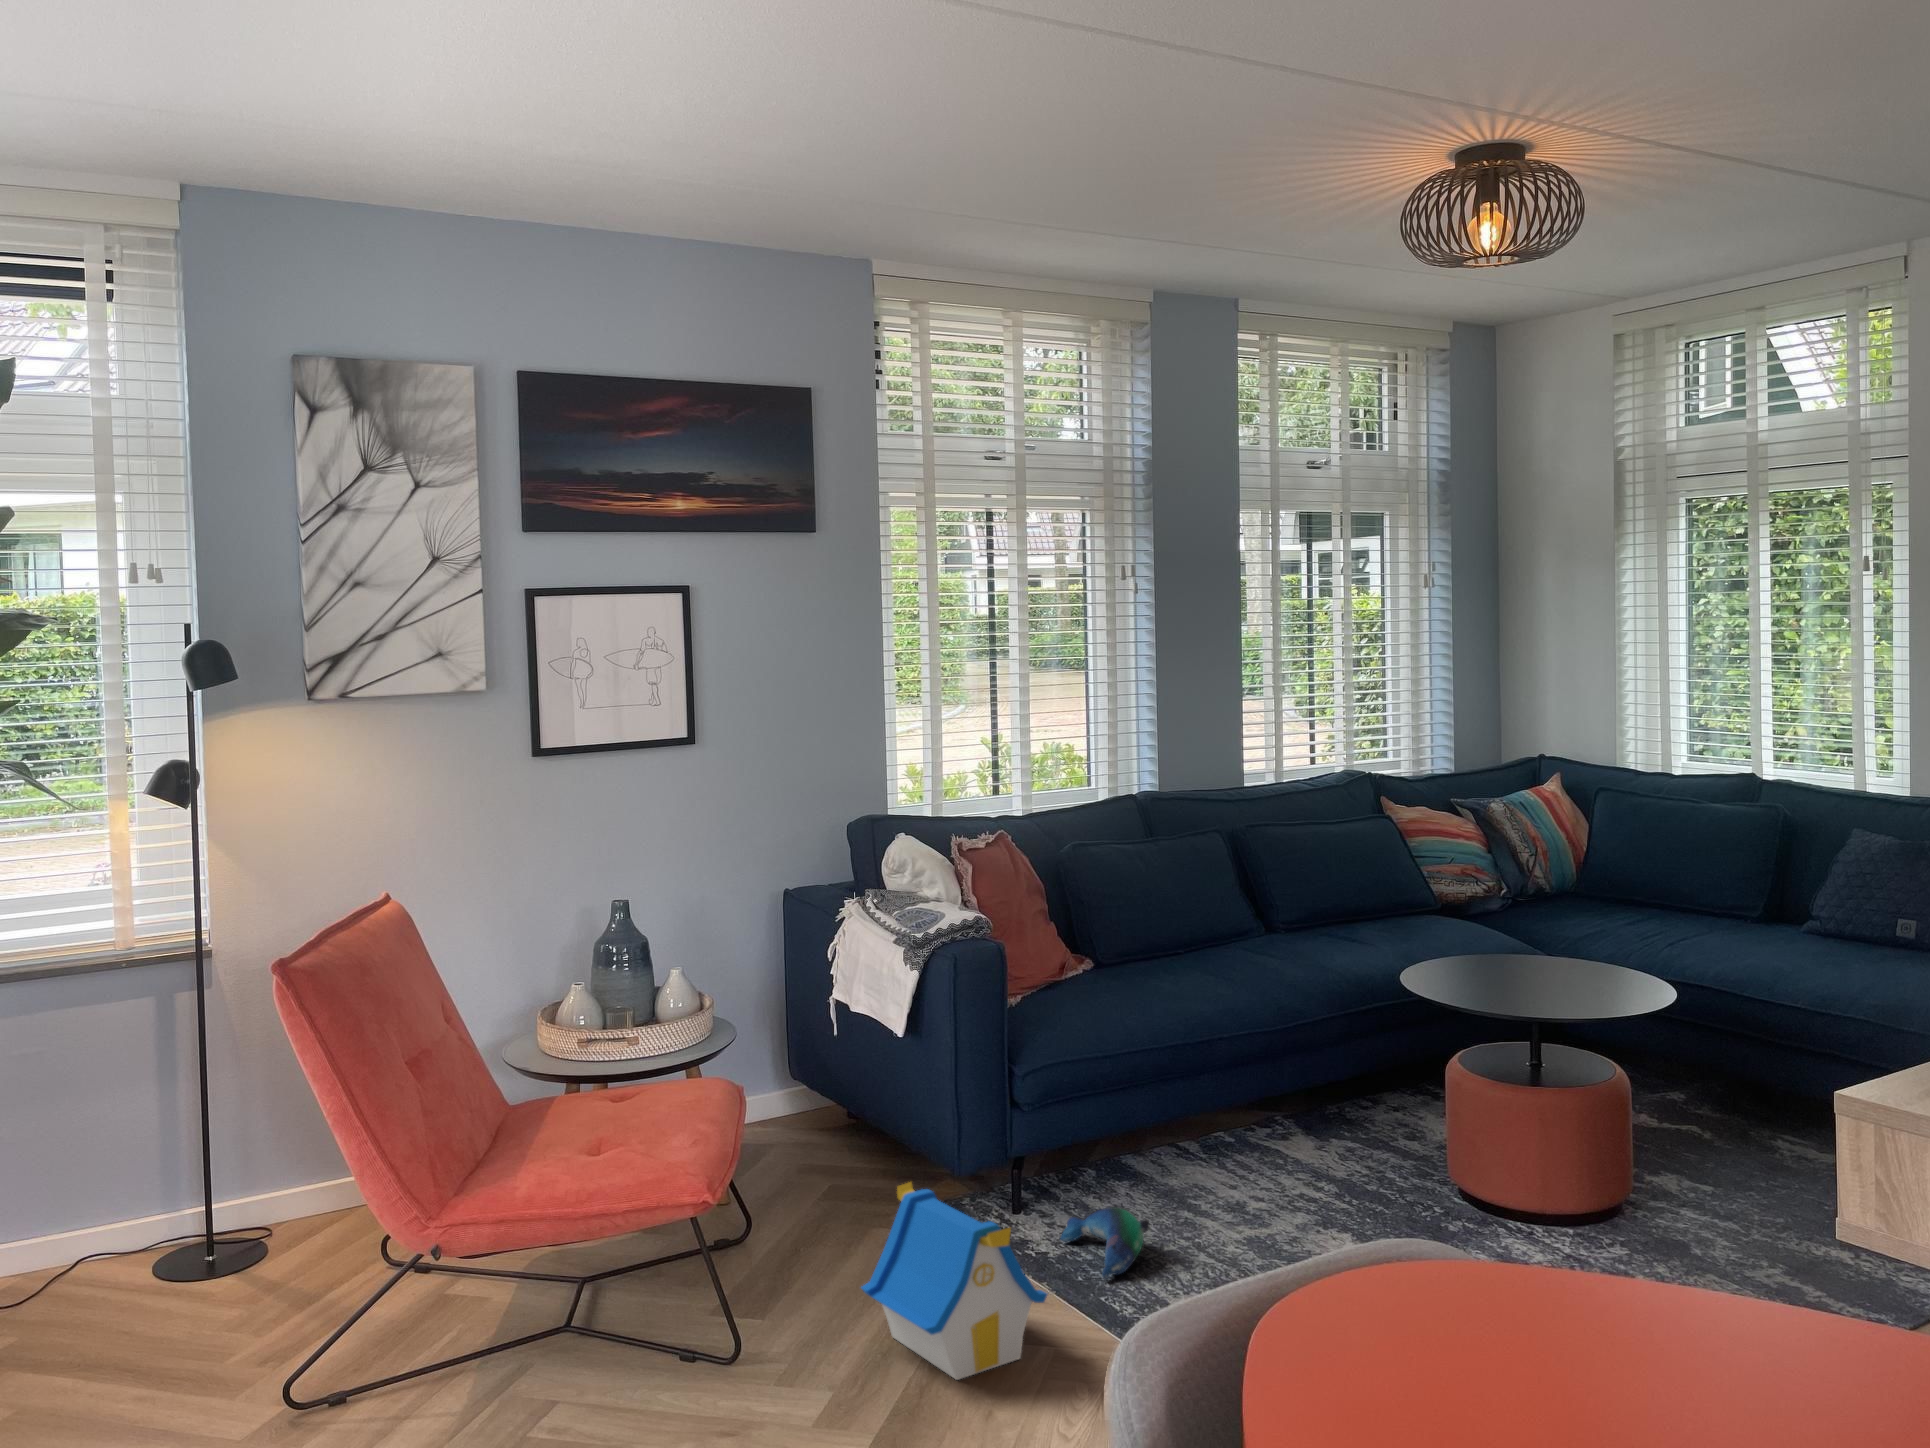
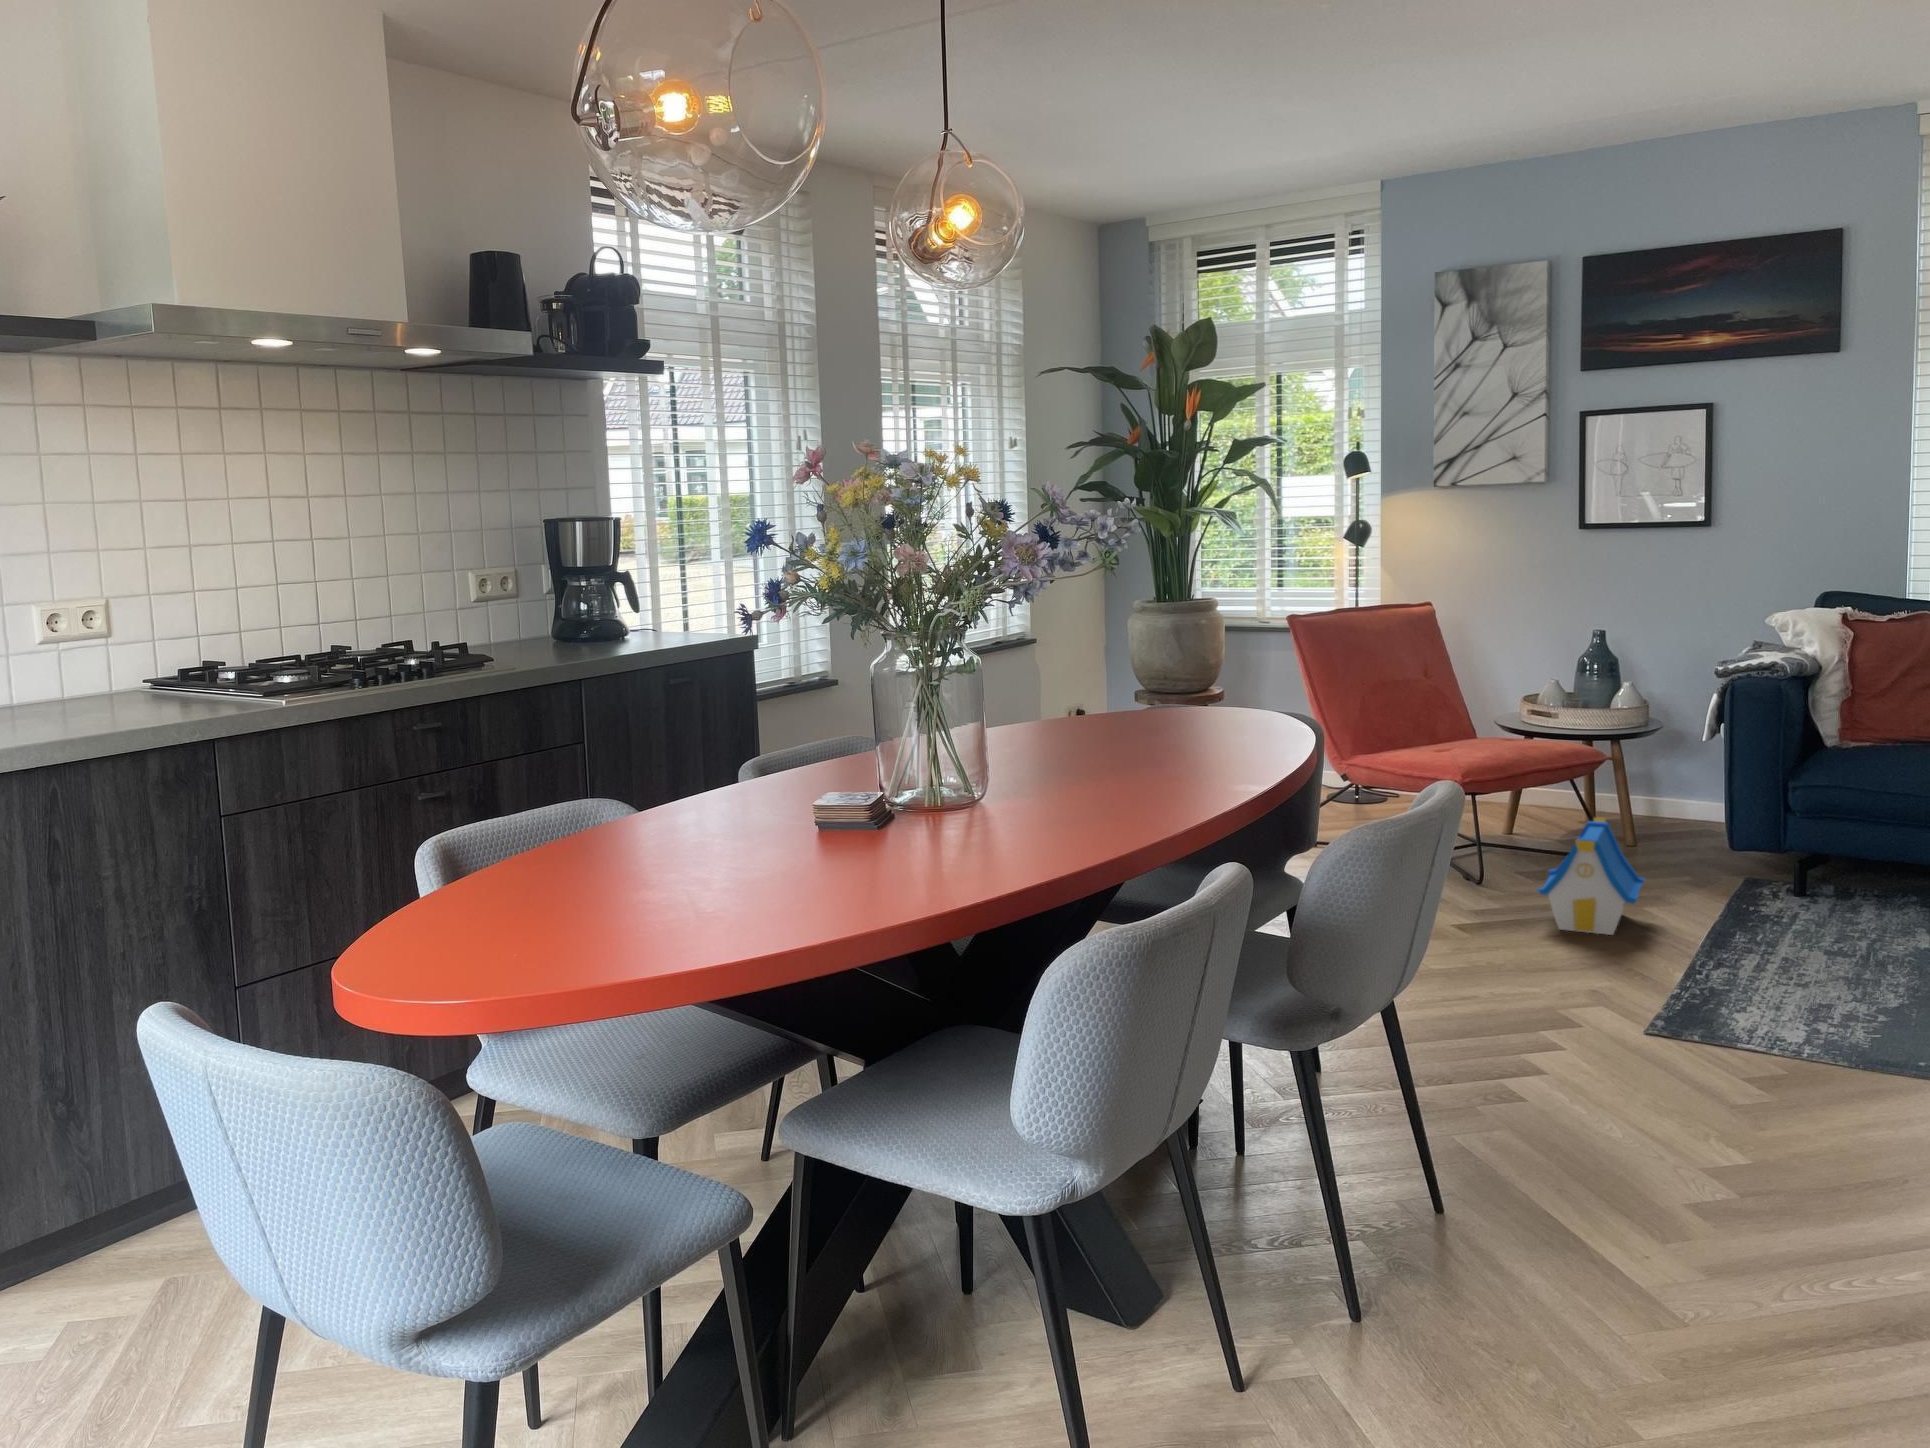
plush toy: present [1060,1207,1149,1279] -> none [1754,893,1827,933]

